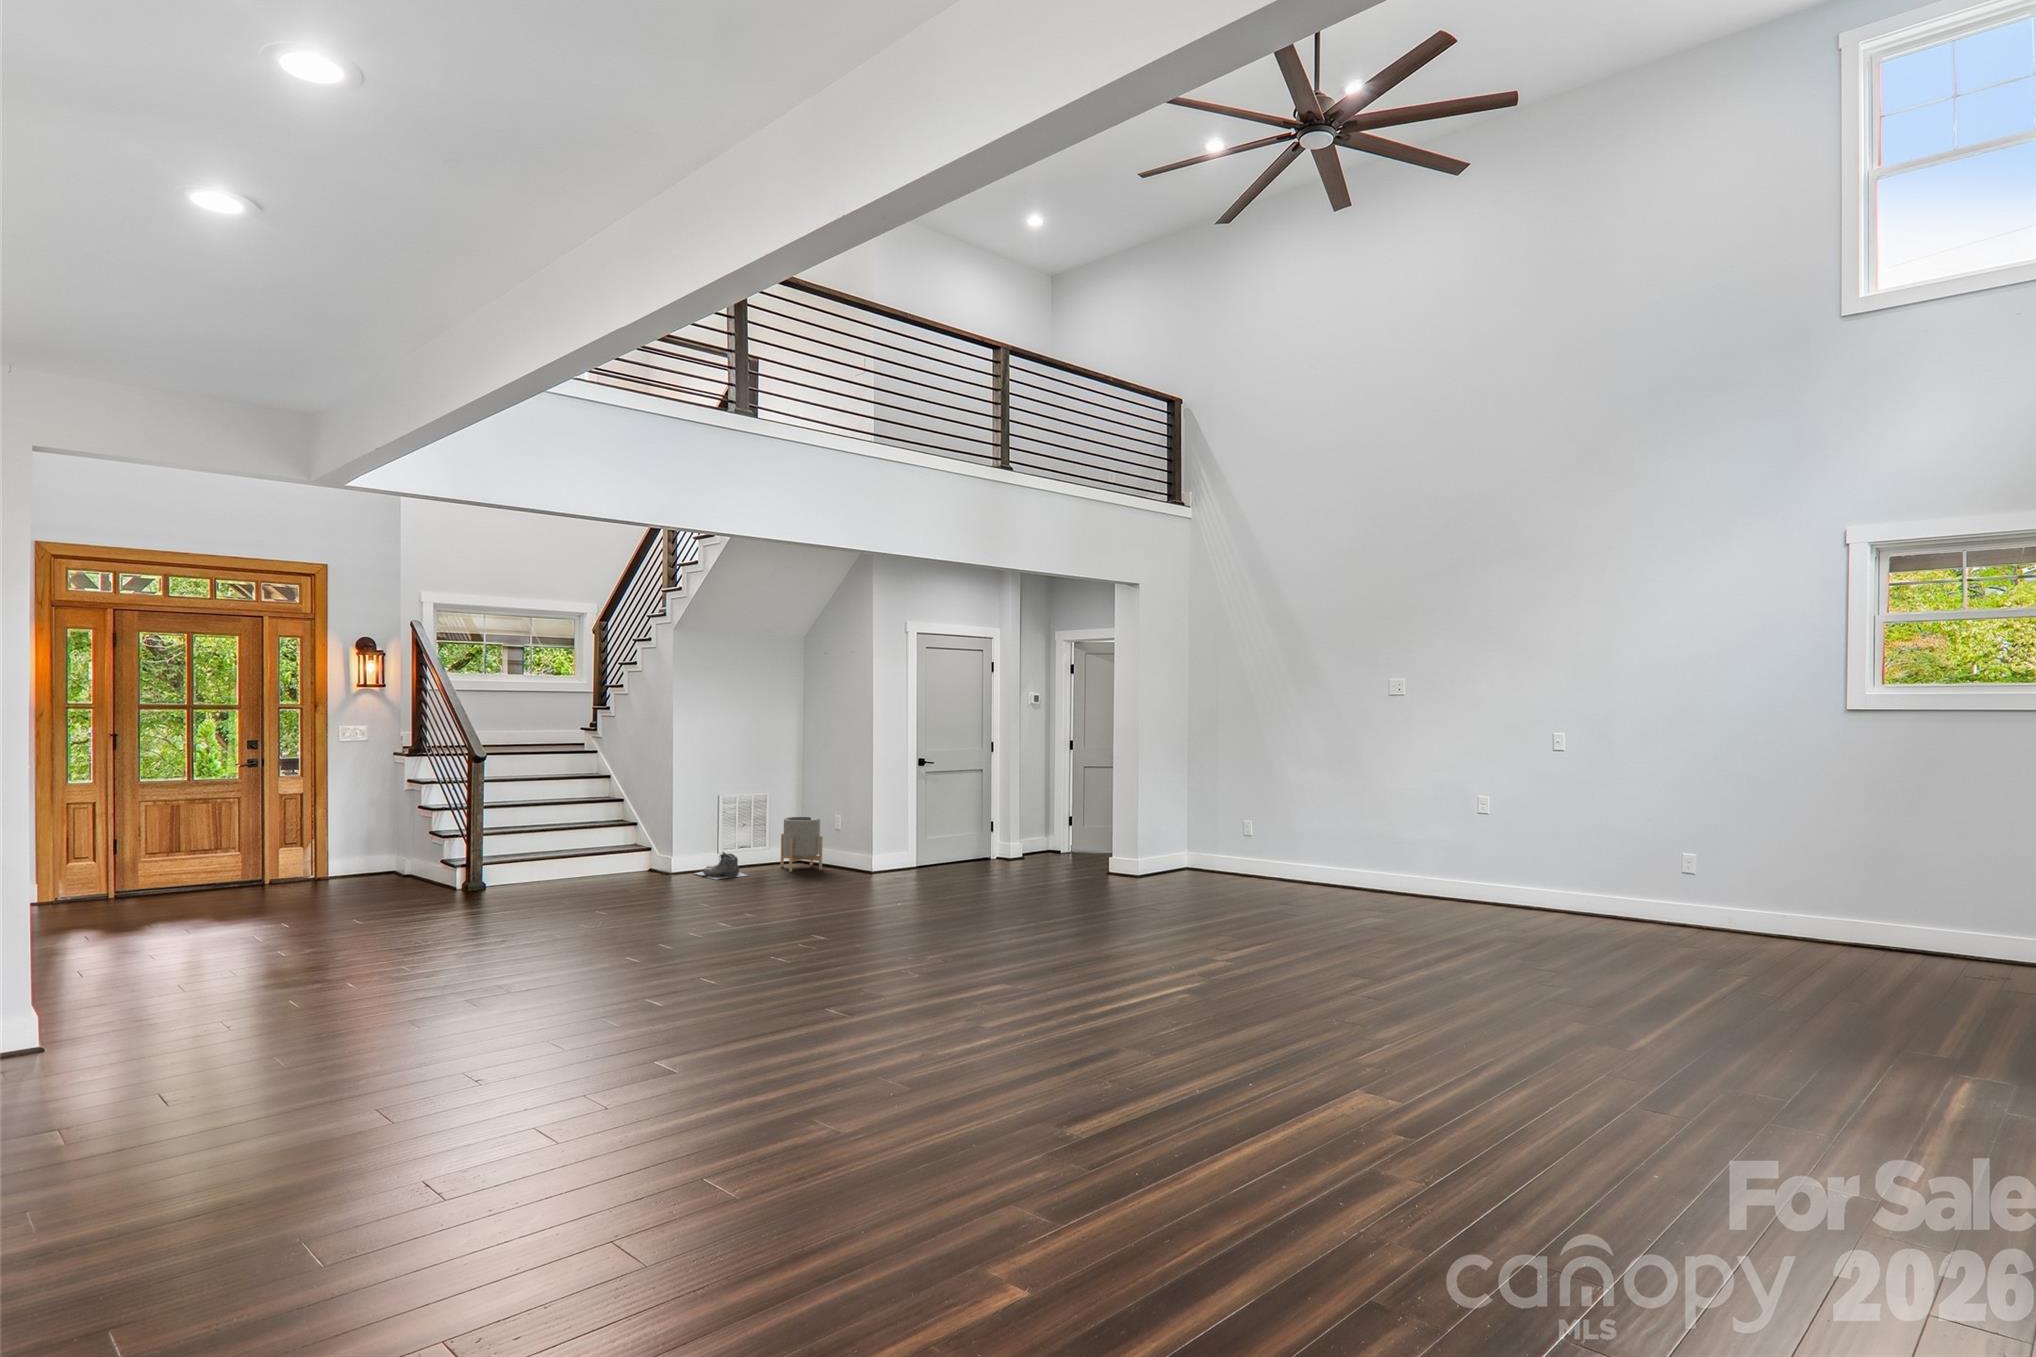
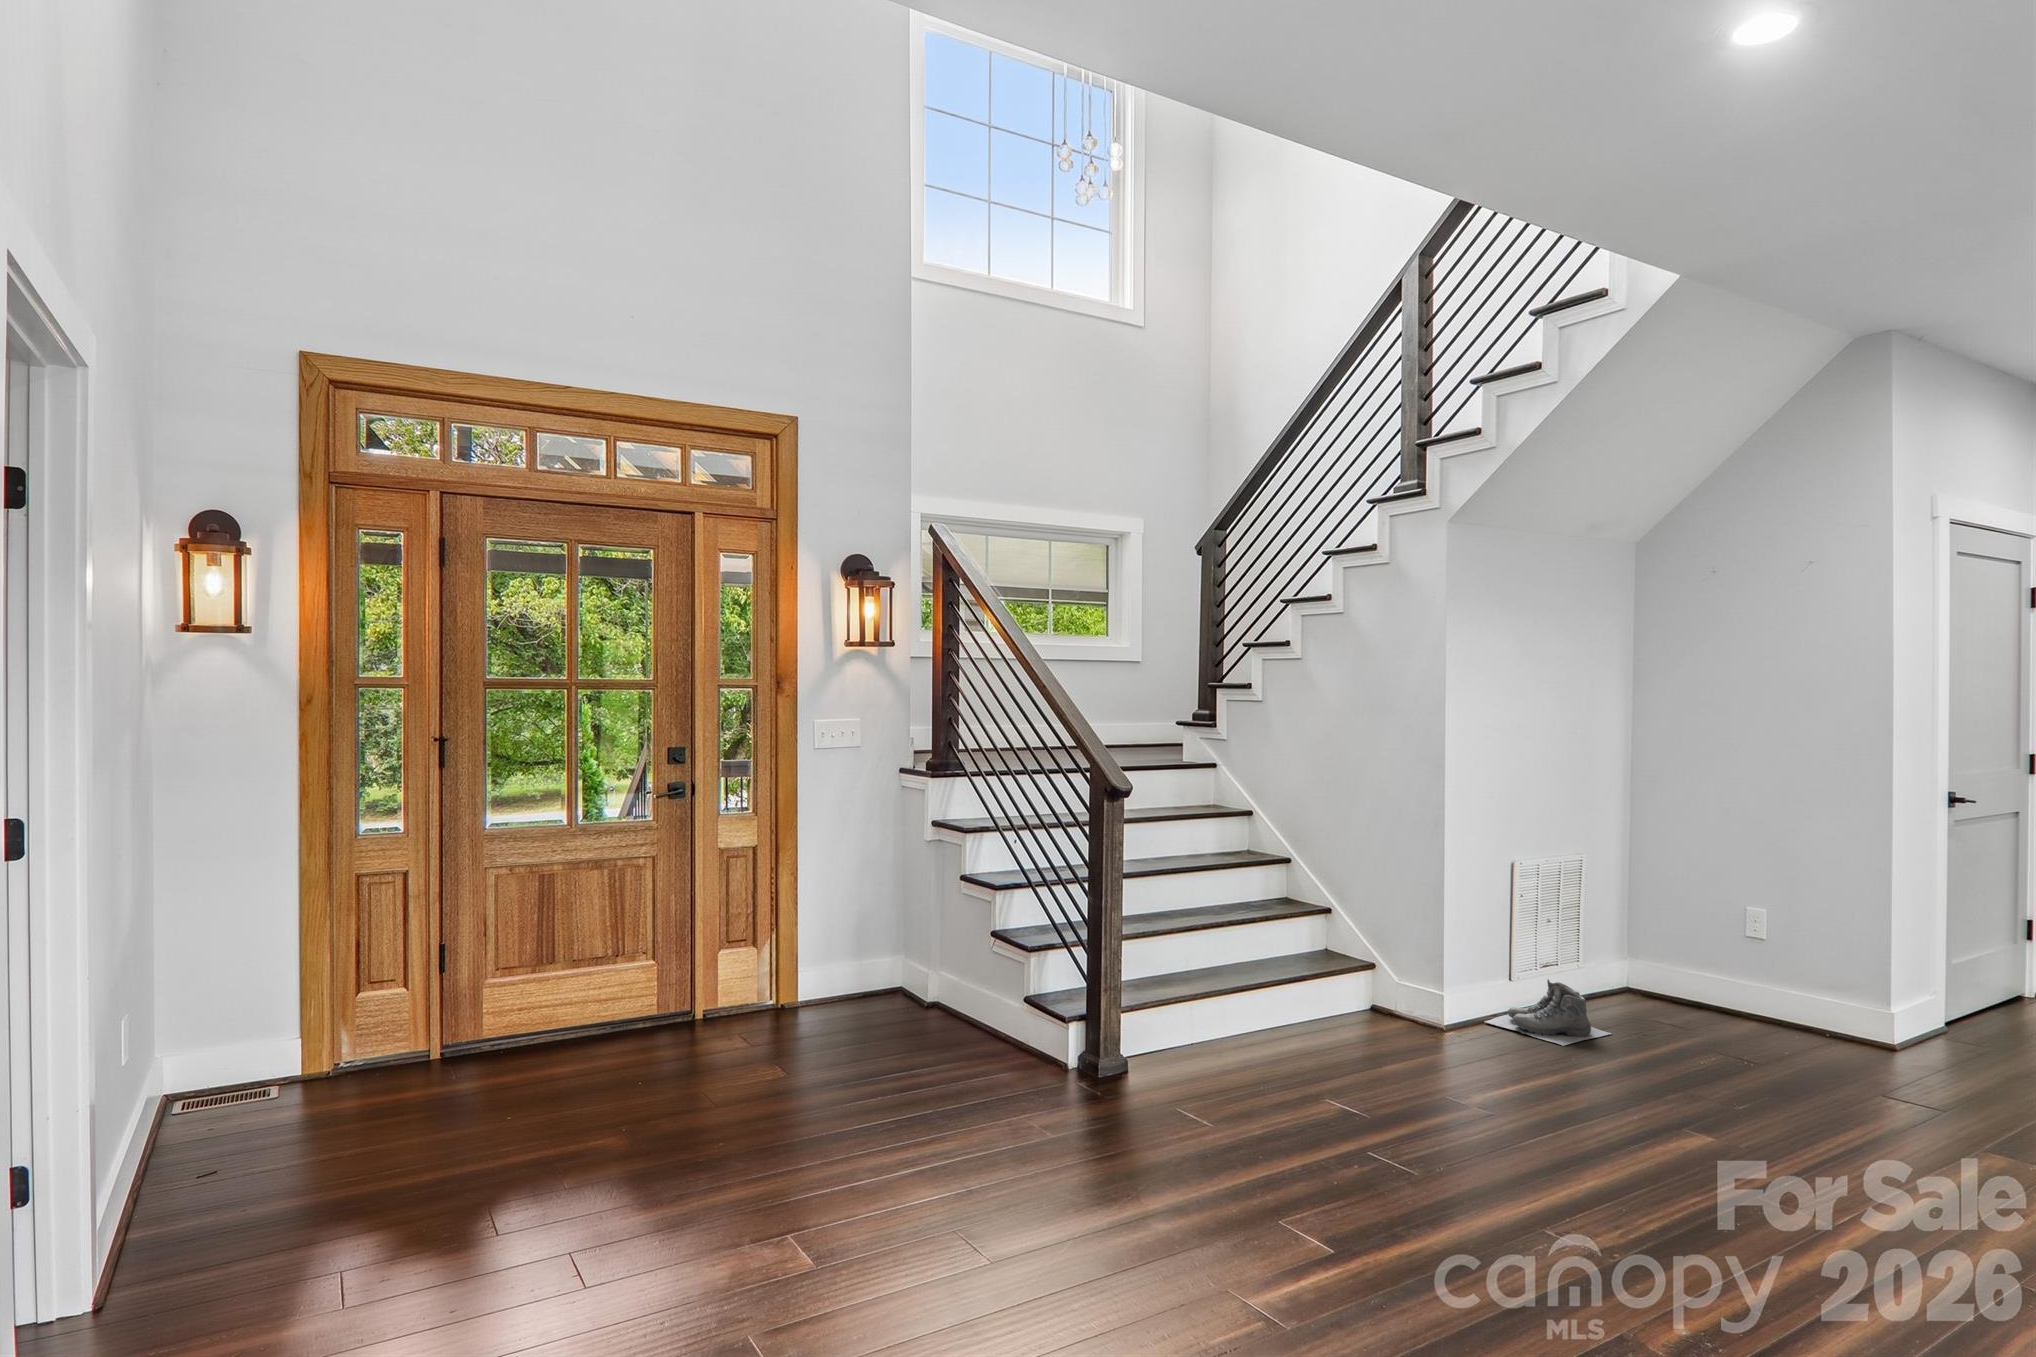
planter: present [781,817,823,872] -> none [1627,902,1736,1023]

